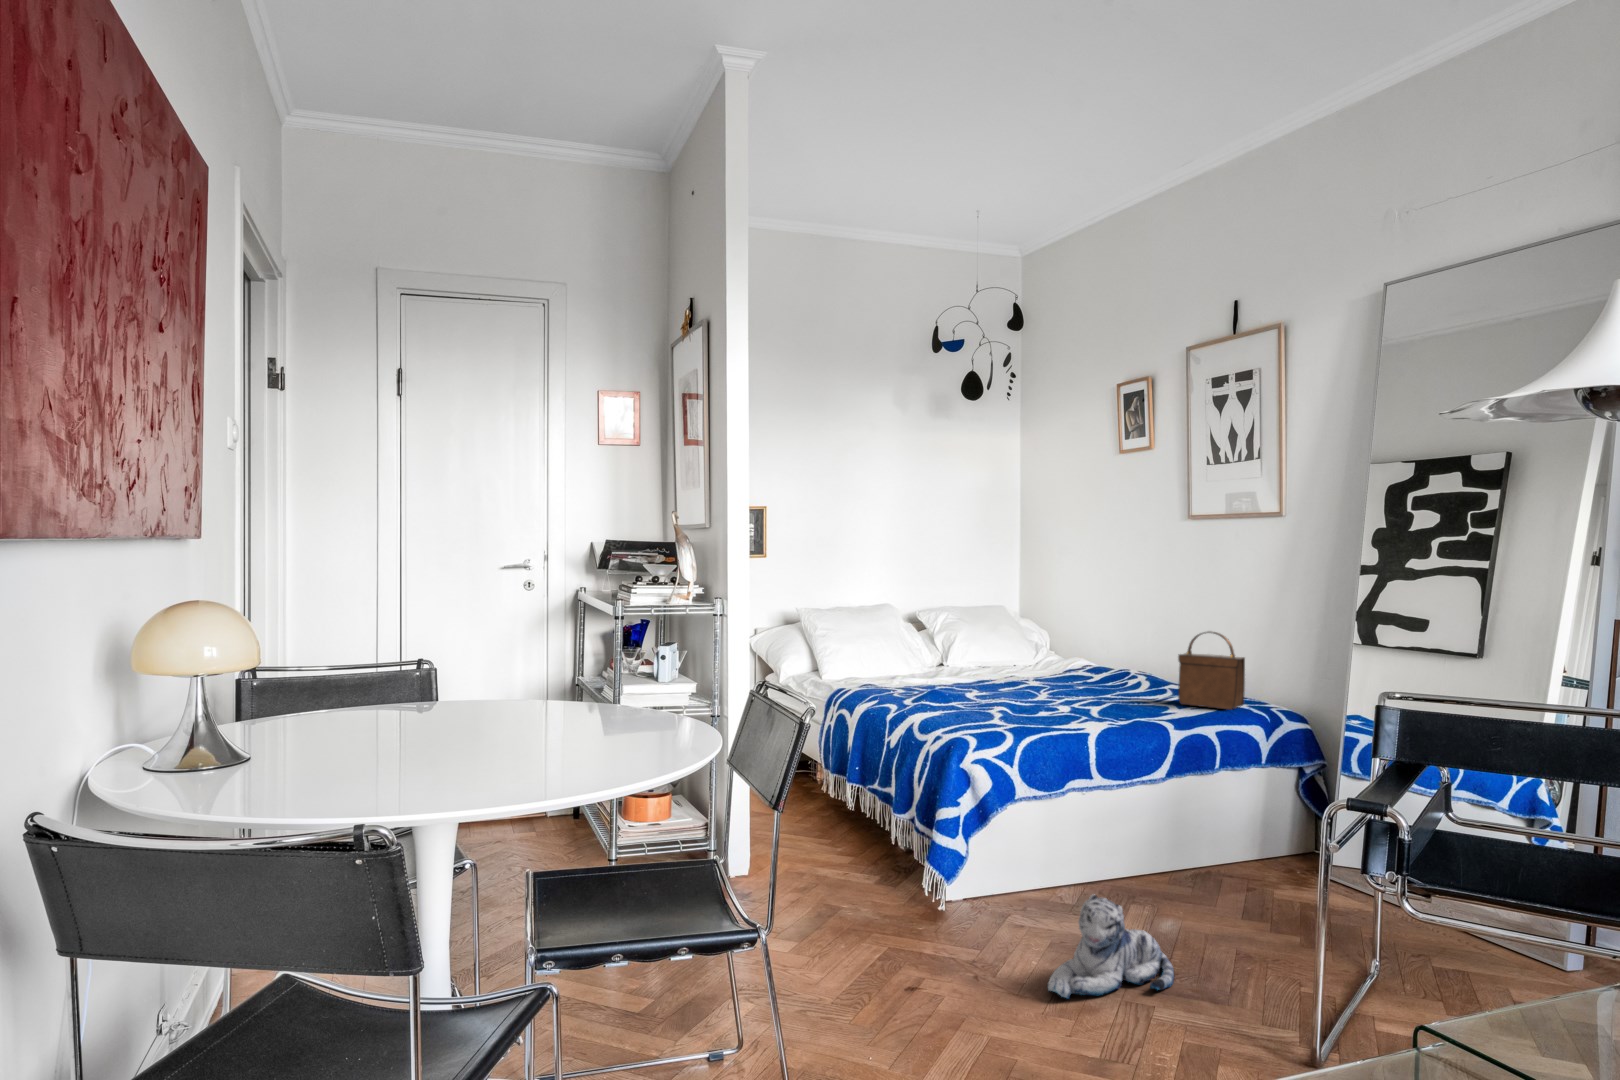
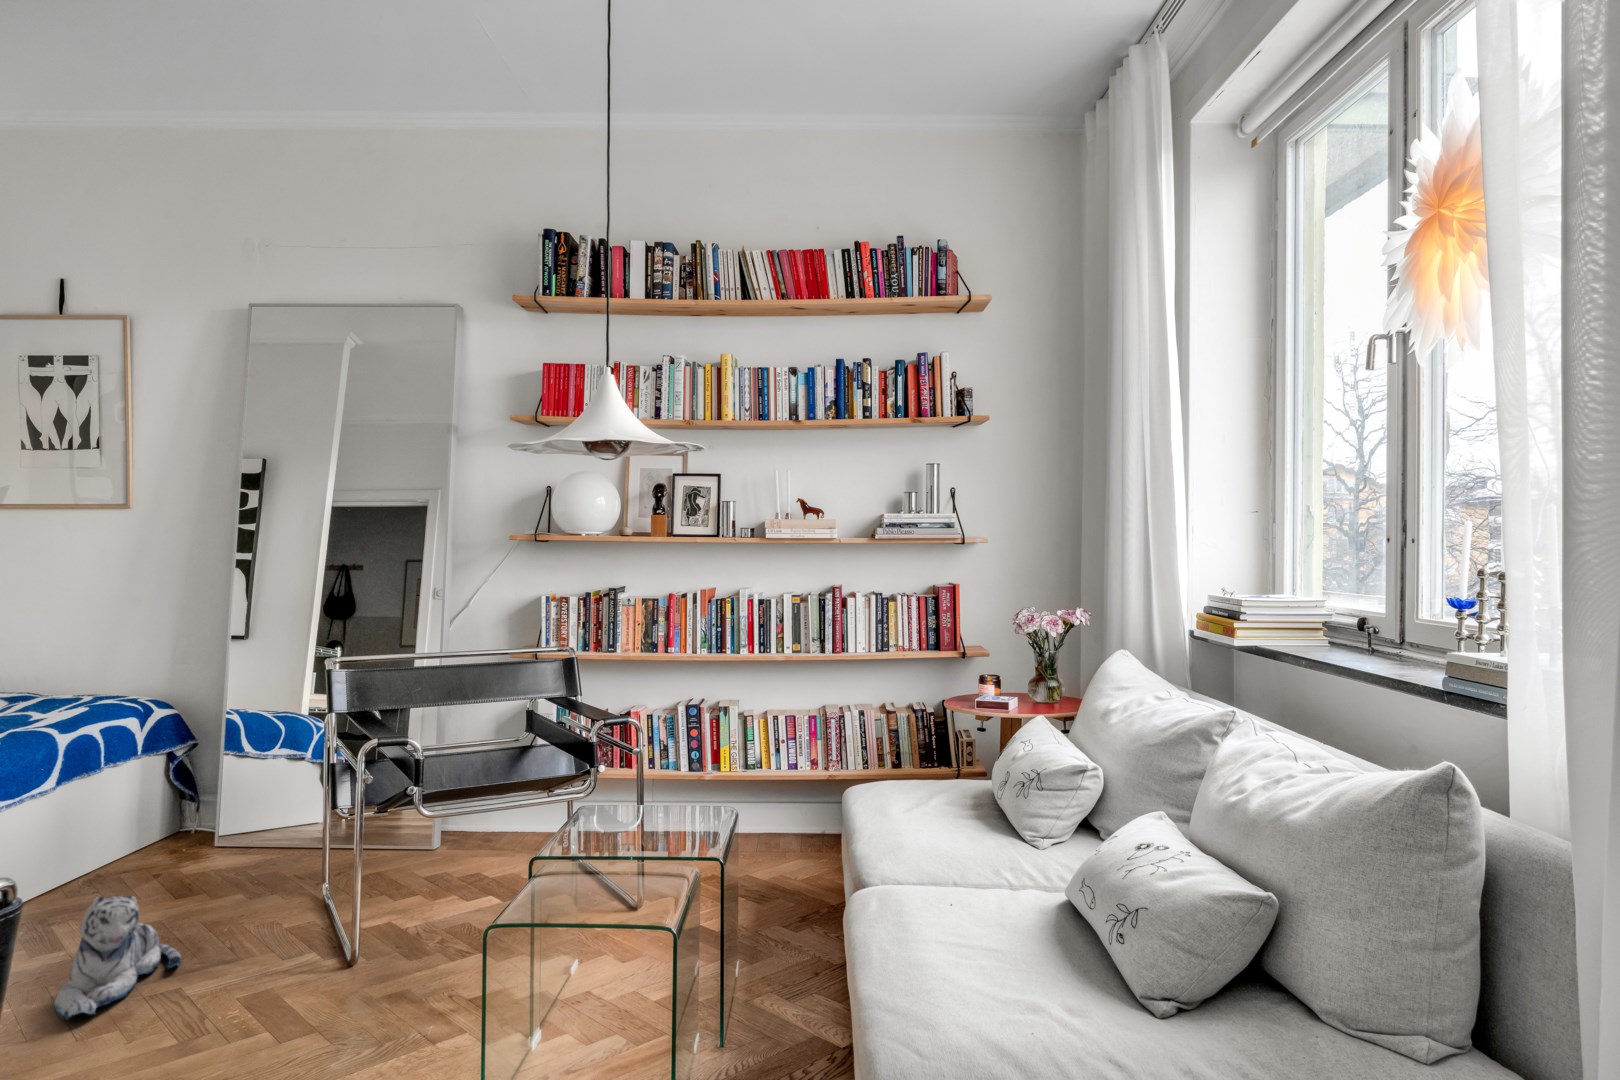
handbag: present [1178,631,1245,710] -> none [28,628,109,713]

